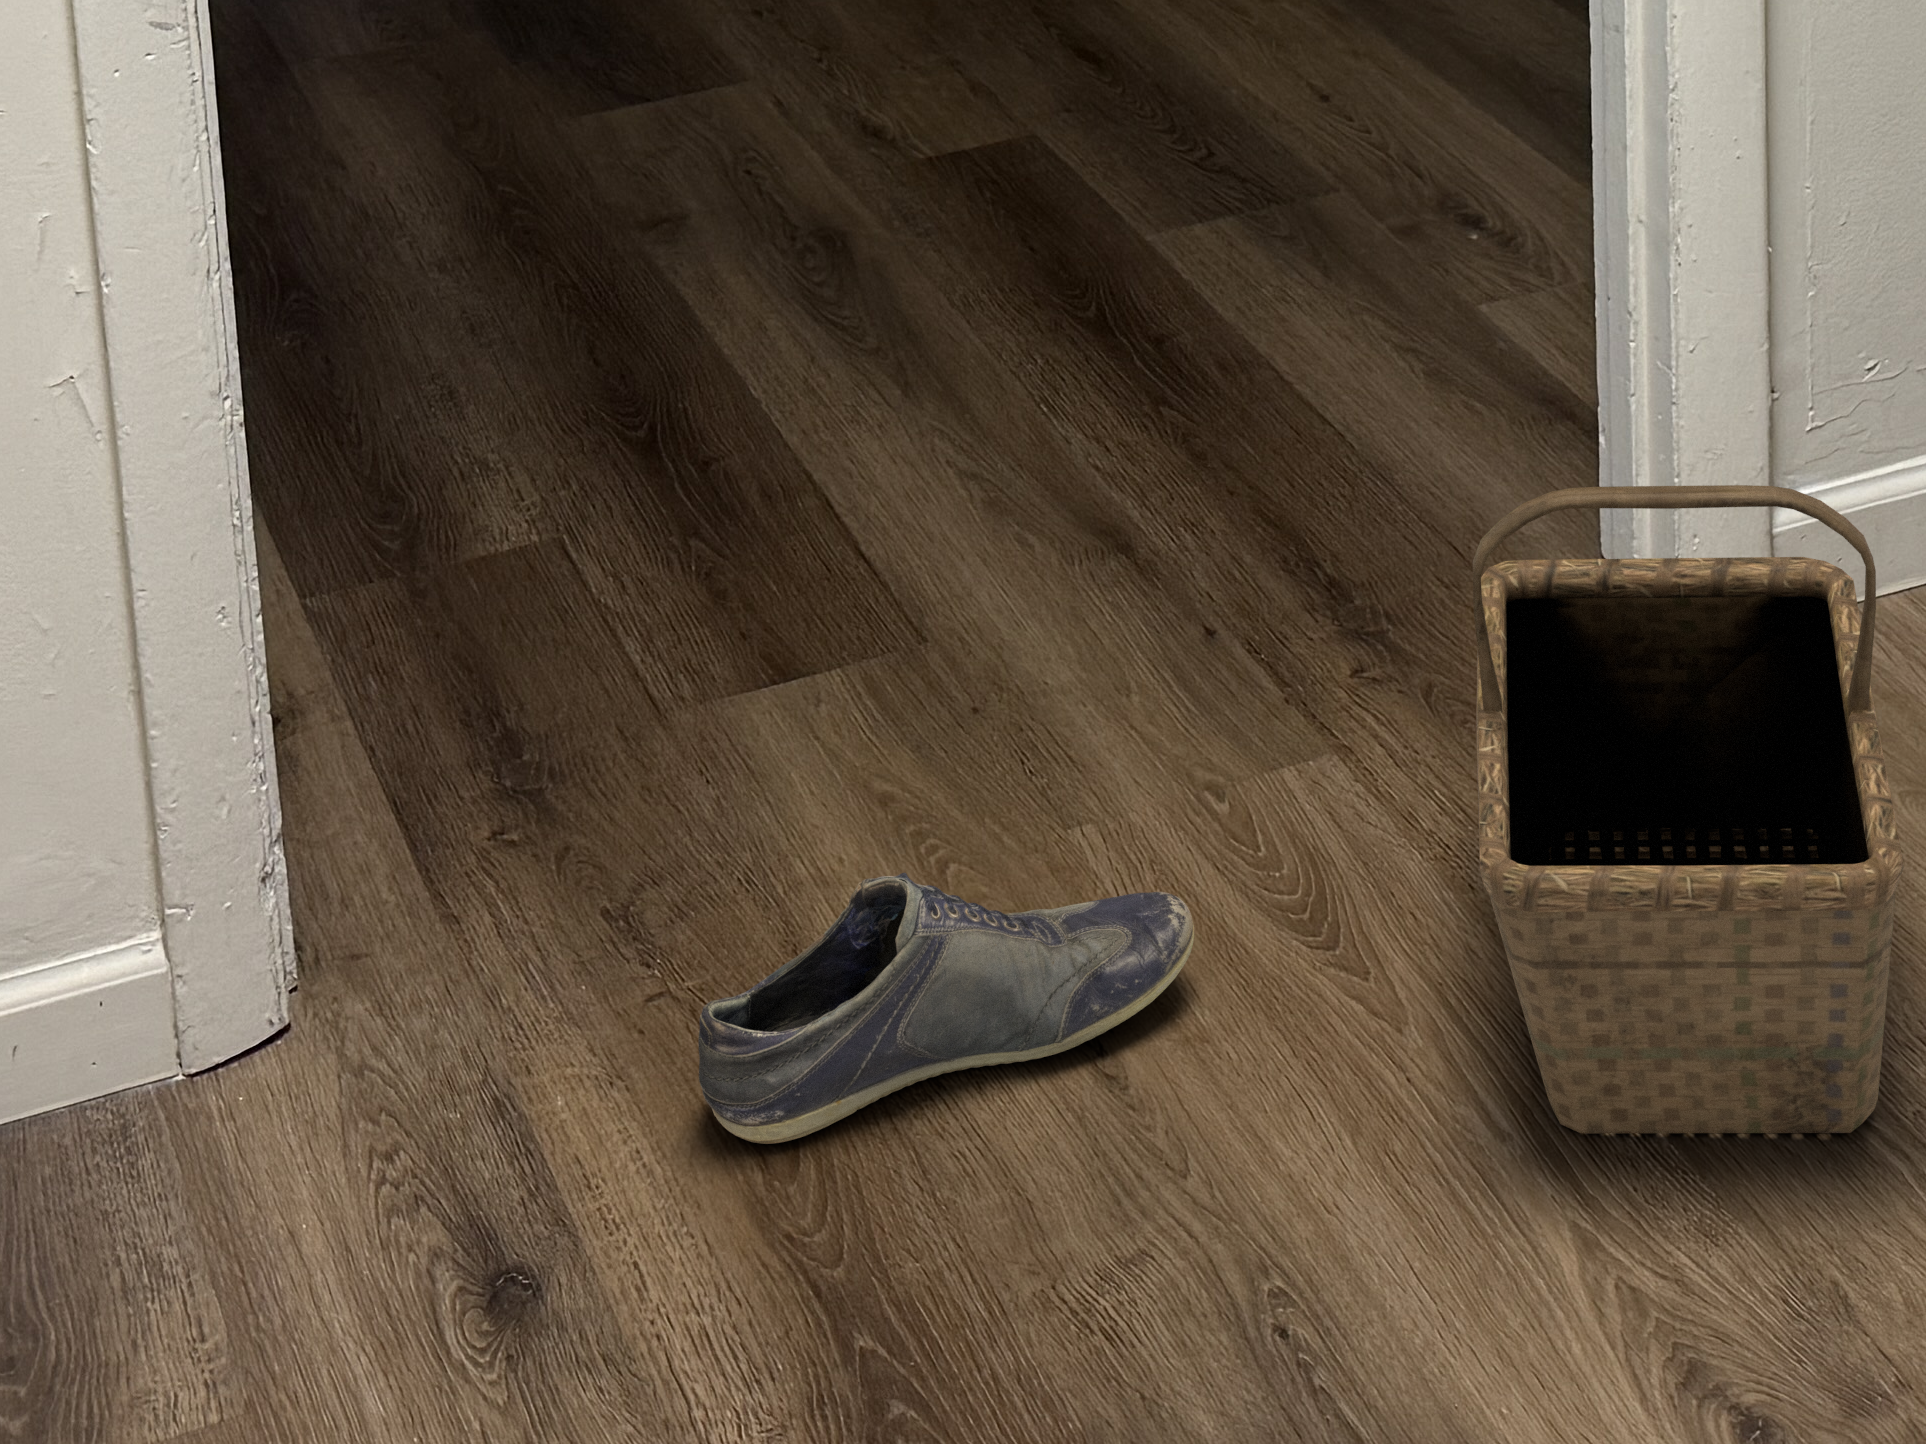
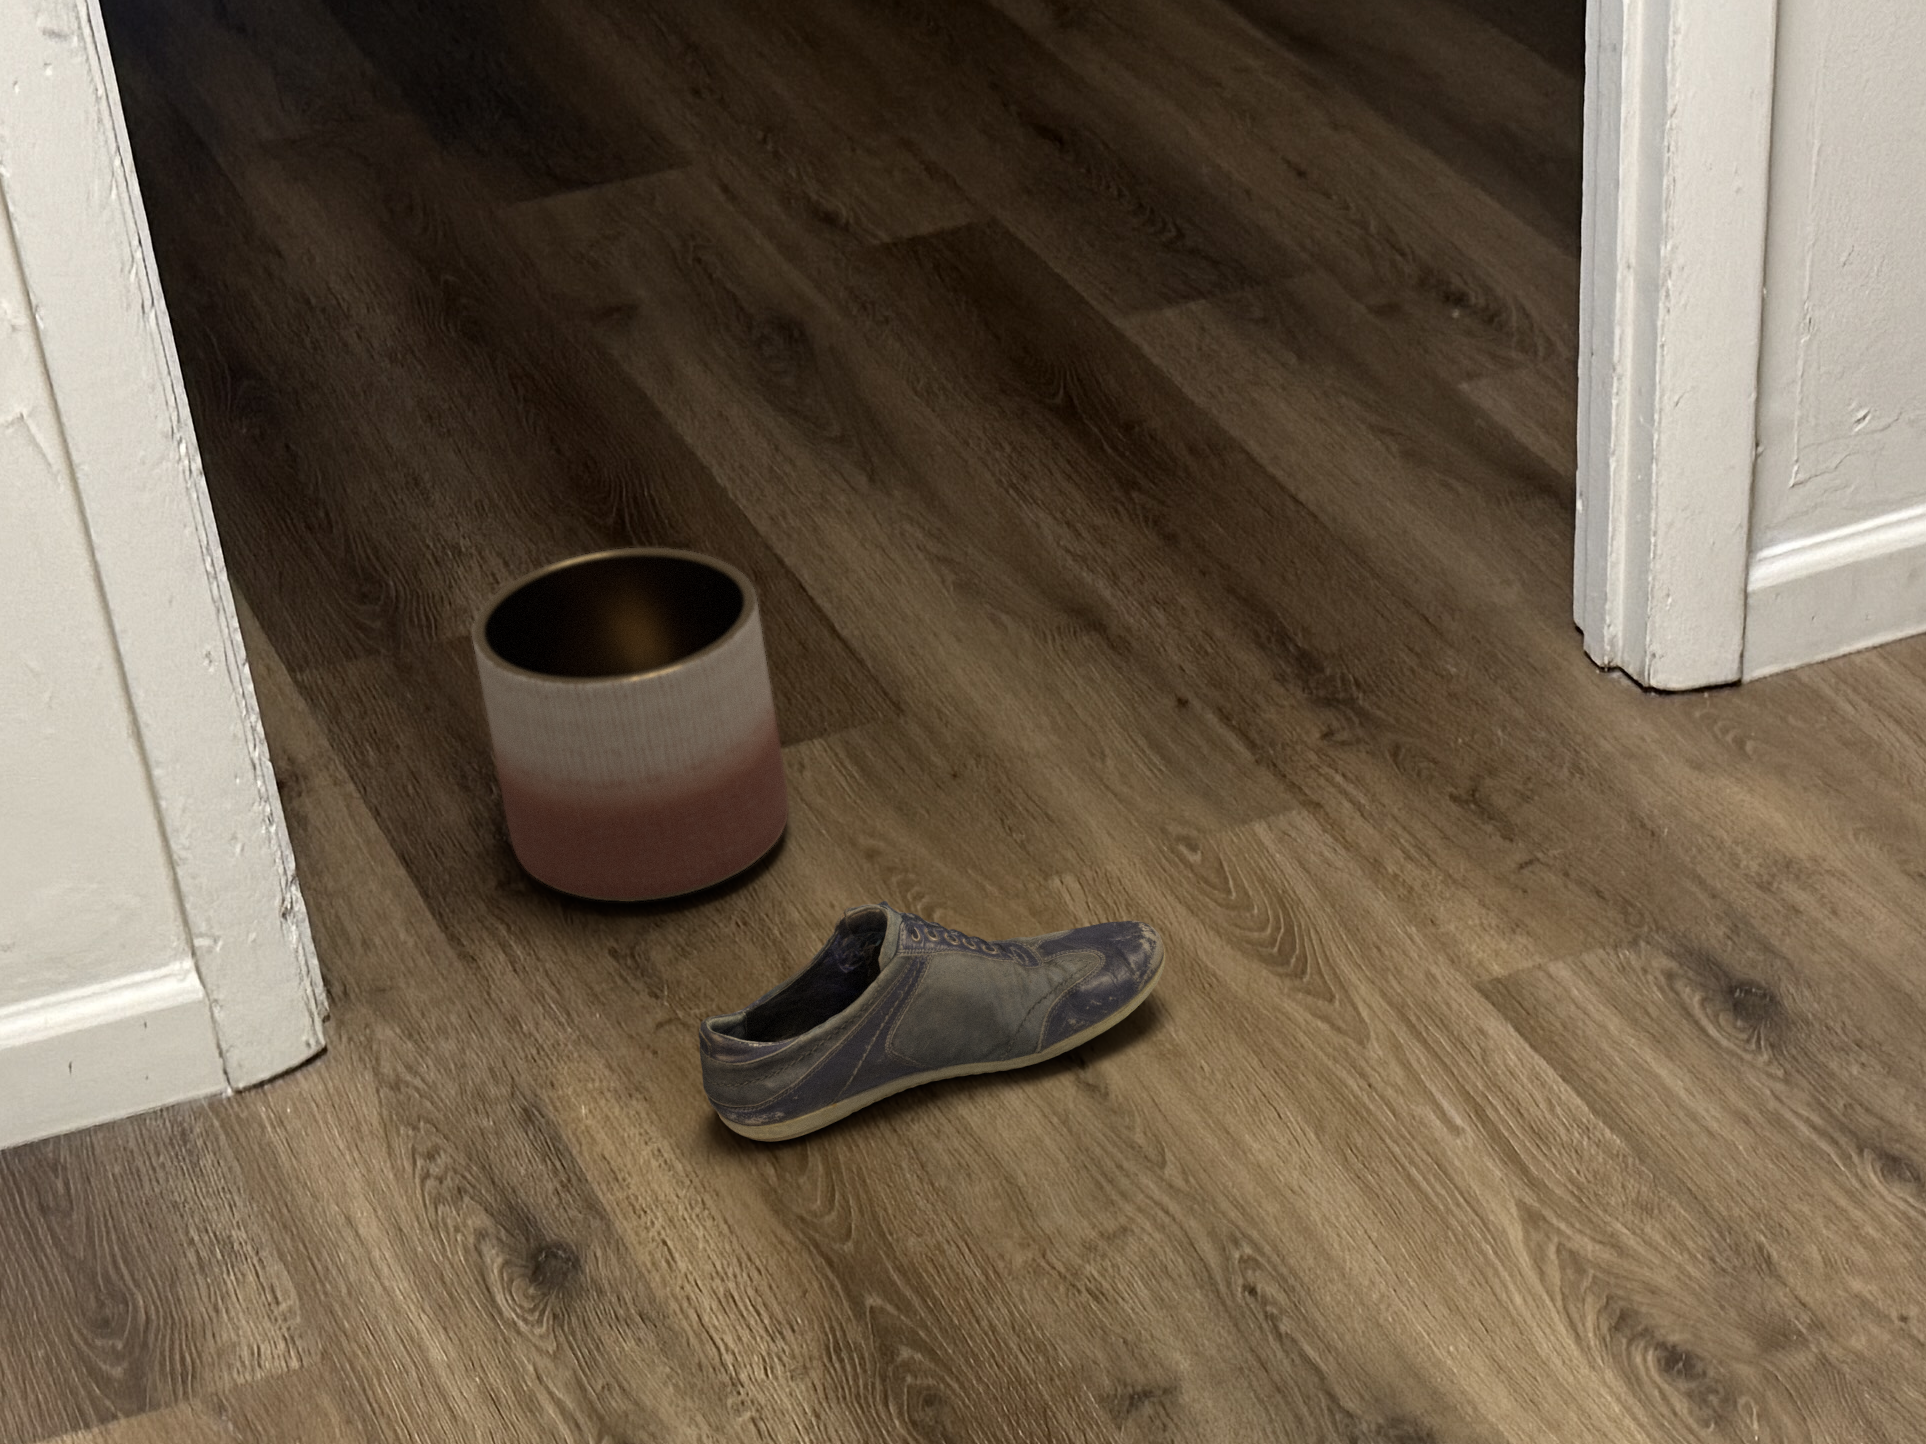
planter: none [493,479,802,855] -> present [472,548,789,902]
basket: present [1473,485,1904,1133] -> none [1435,508,1852,1123]

